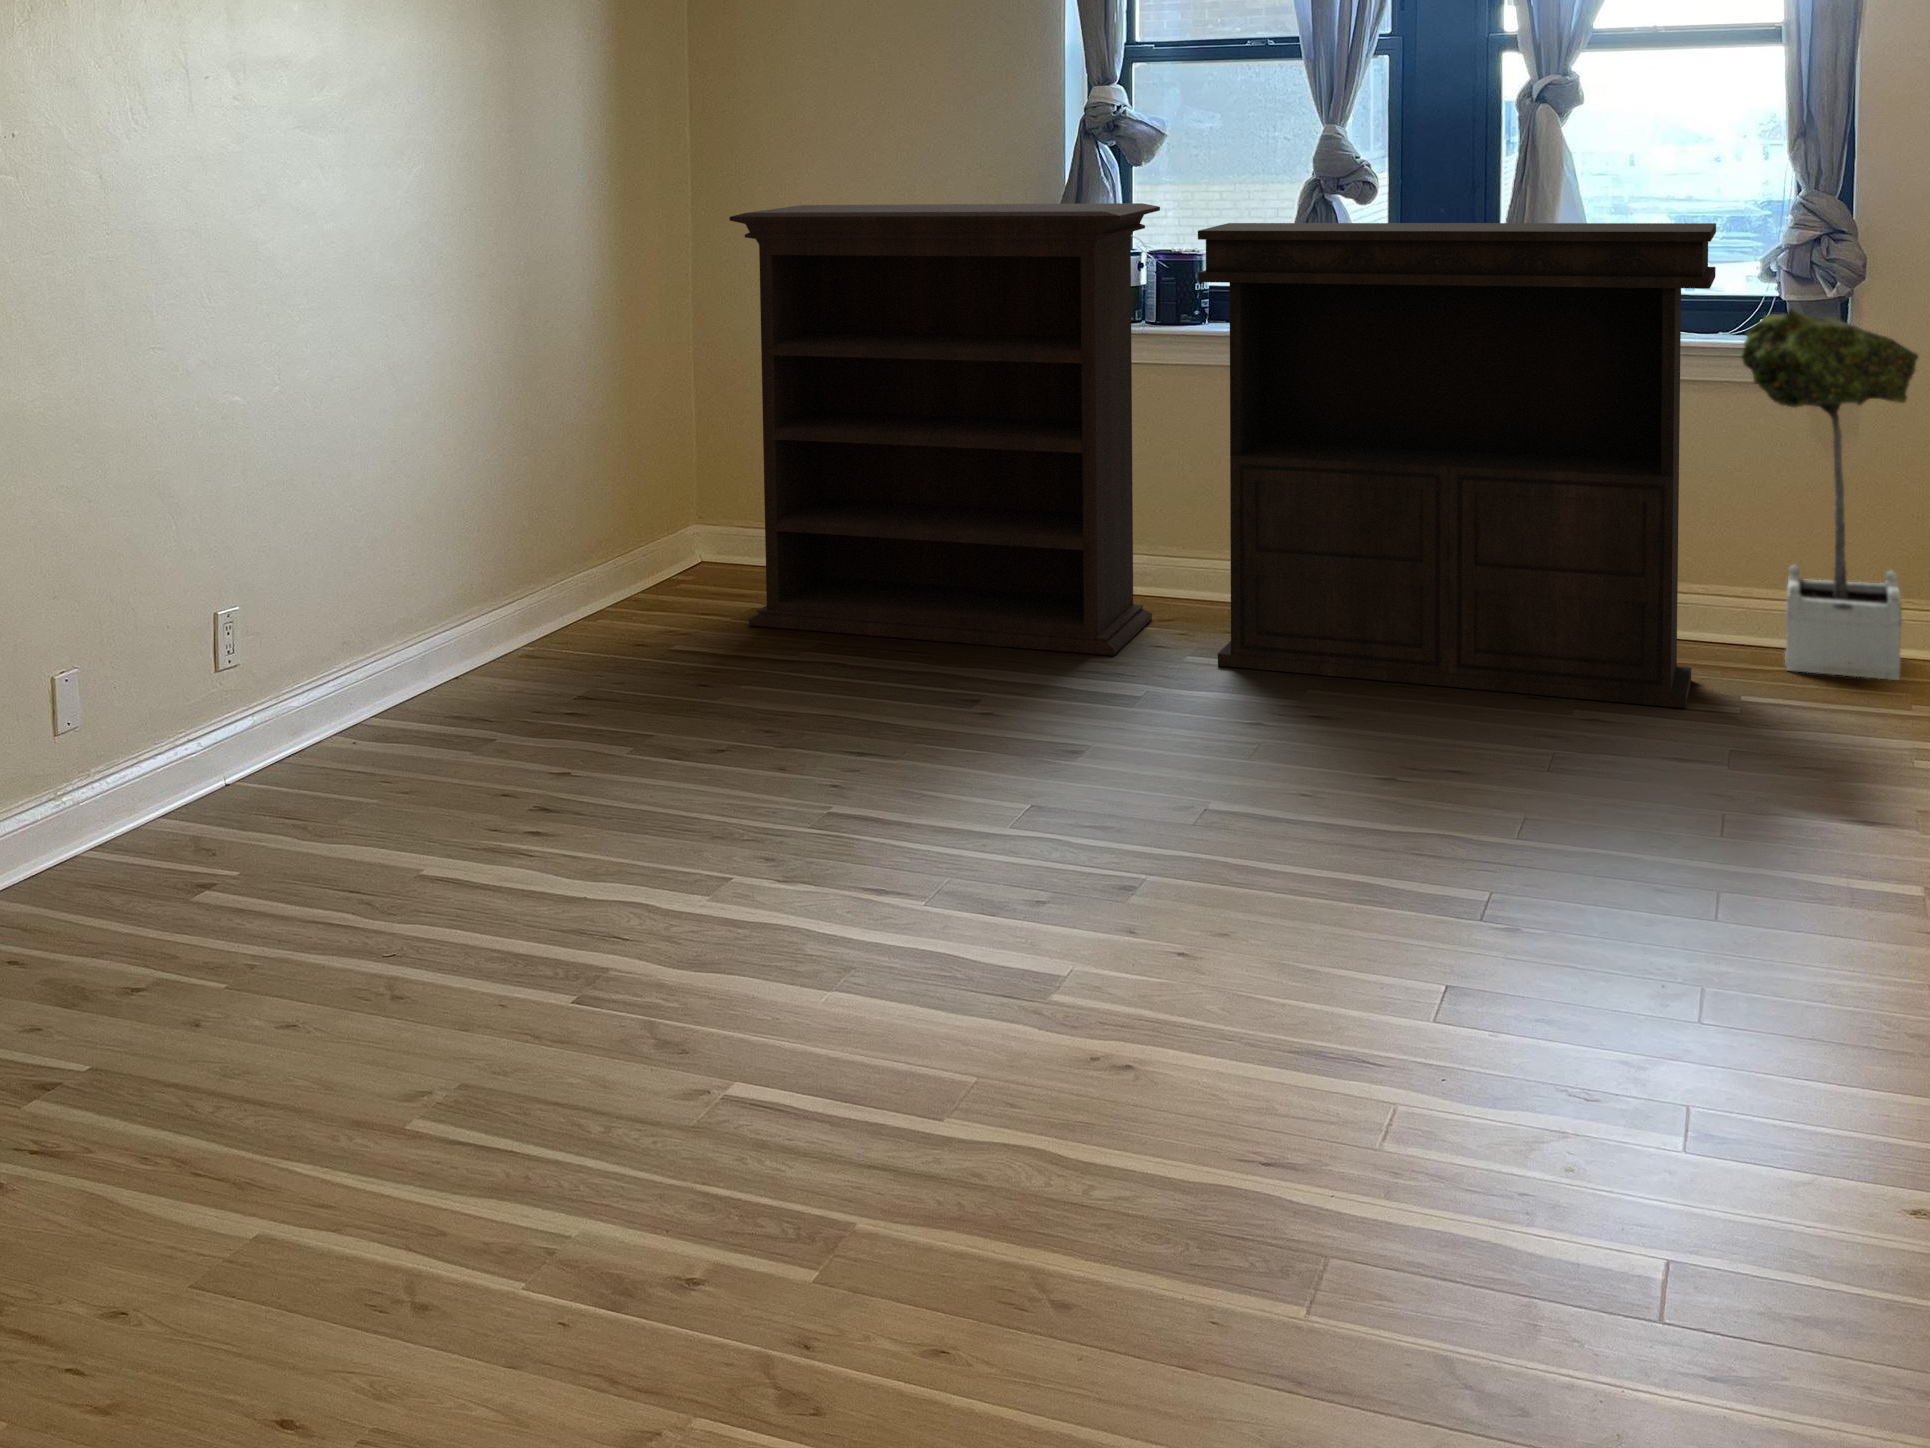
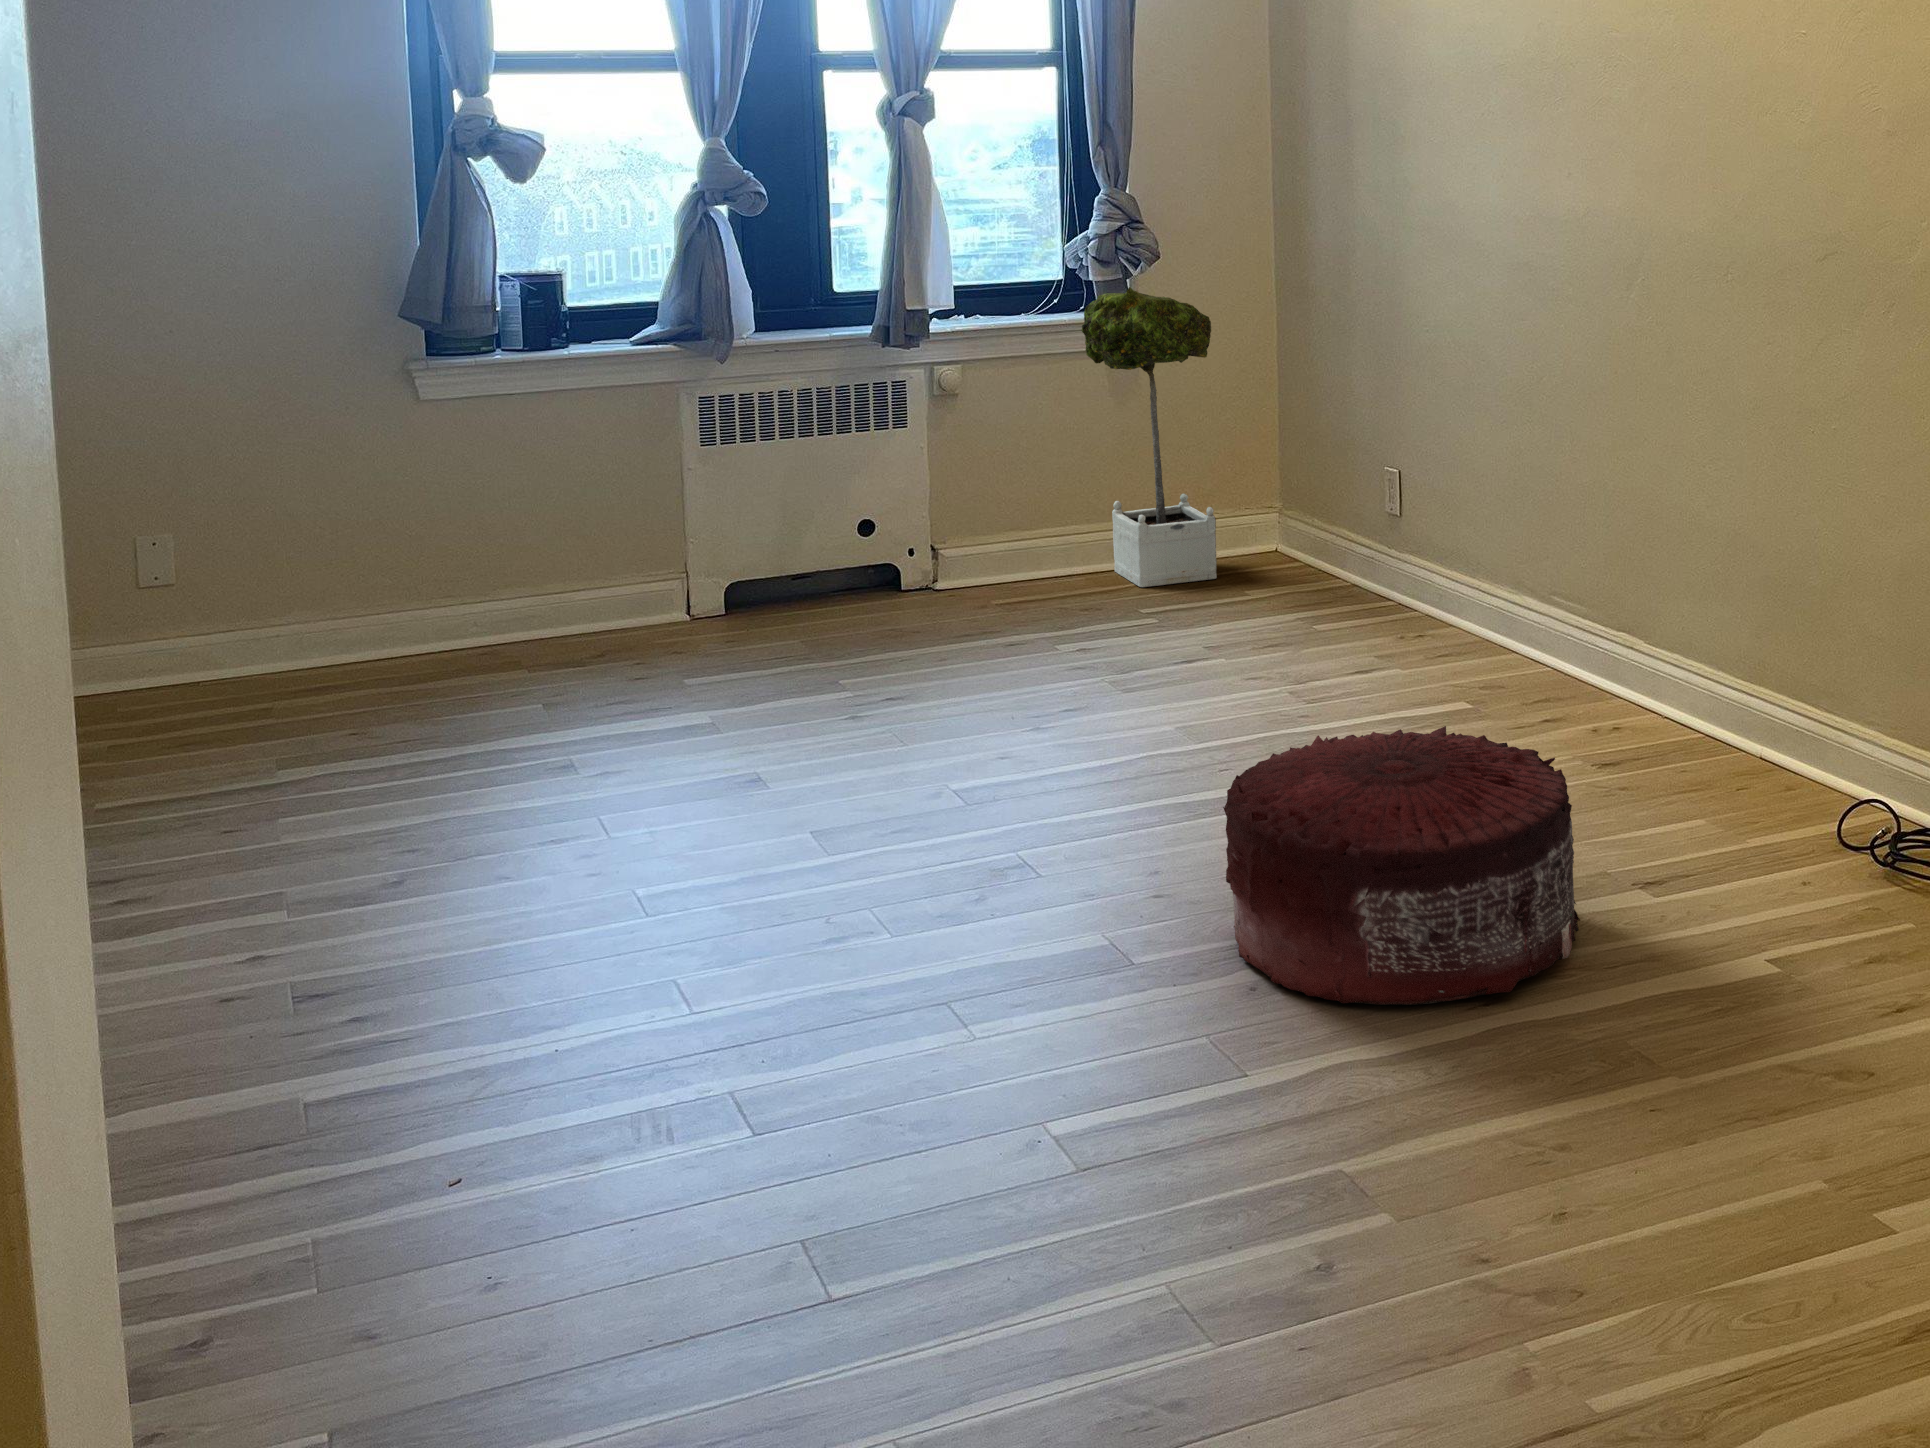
bookshelf: present [730,203,1160,655] -> none [83,221,610,762]
console table: present [1198,223,1716,708] -> none [667,219,1134,683]
pouf: none [1199,814,1635,1138] -> present [1223,726,1580,1005]

